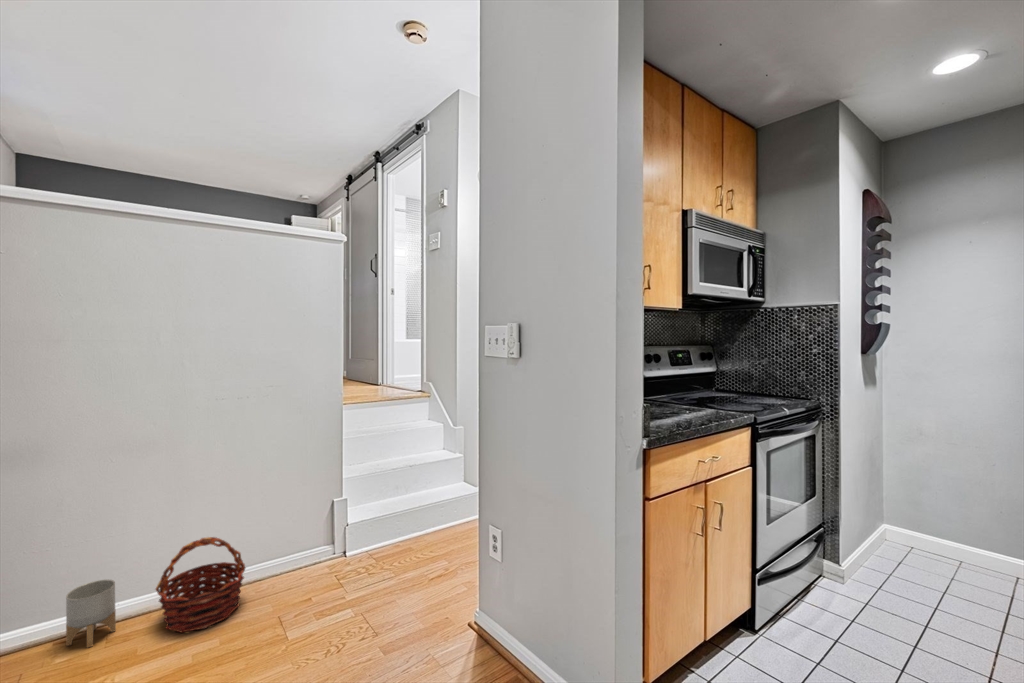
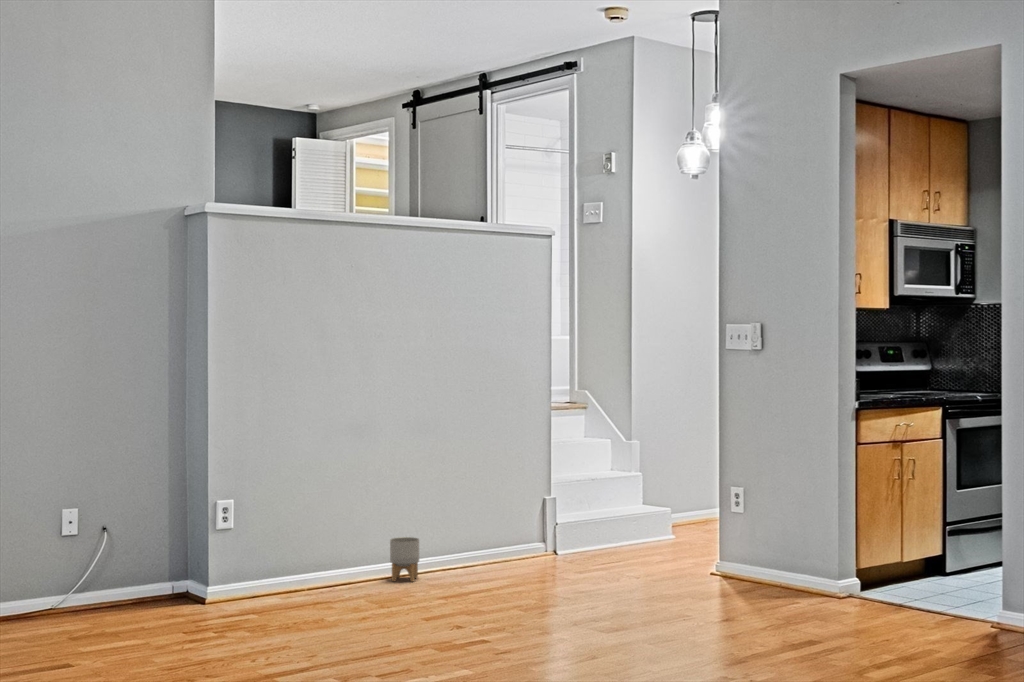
basket: present [156,537,245,632] -> none [444,507,507,578]

